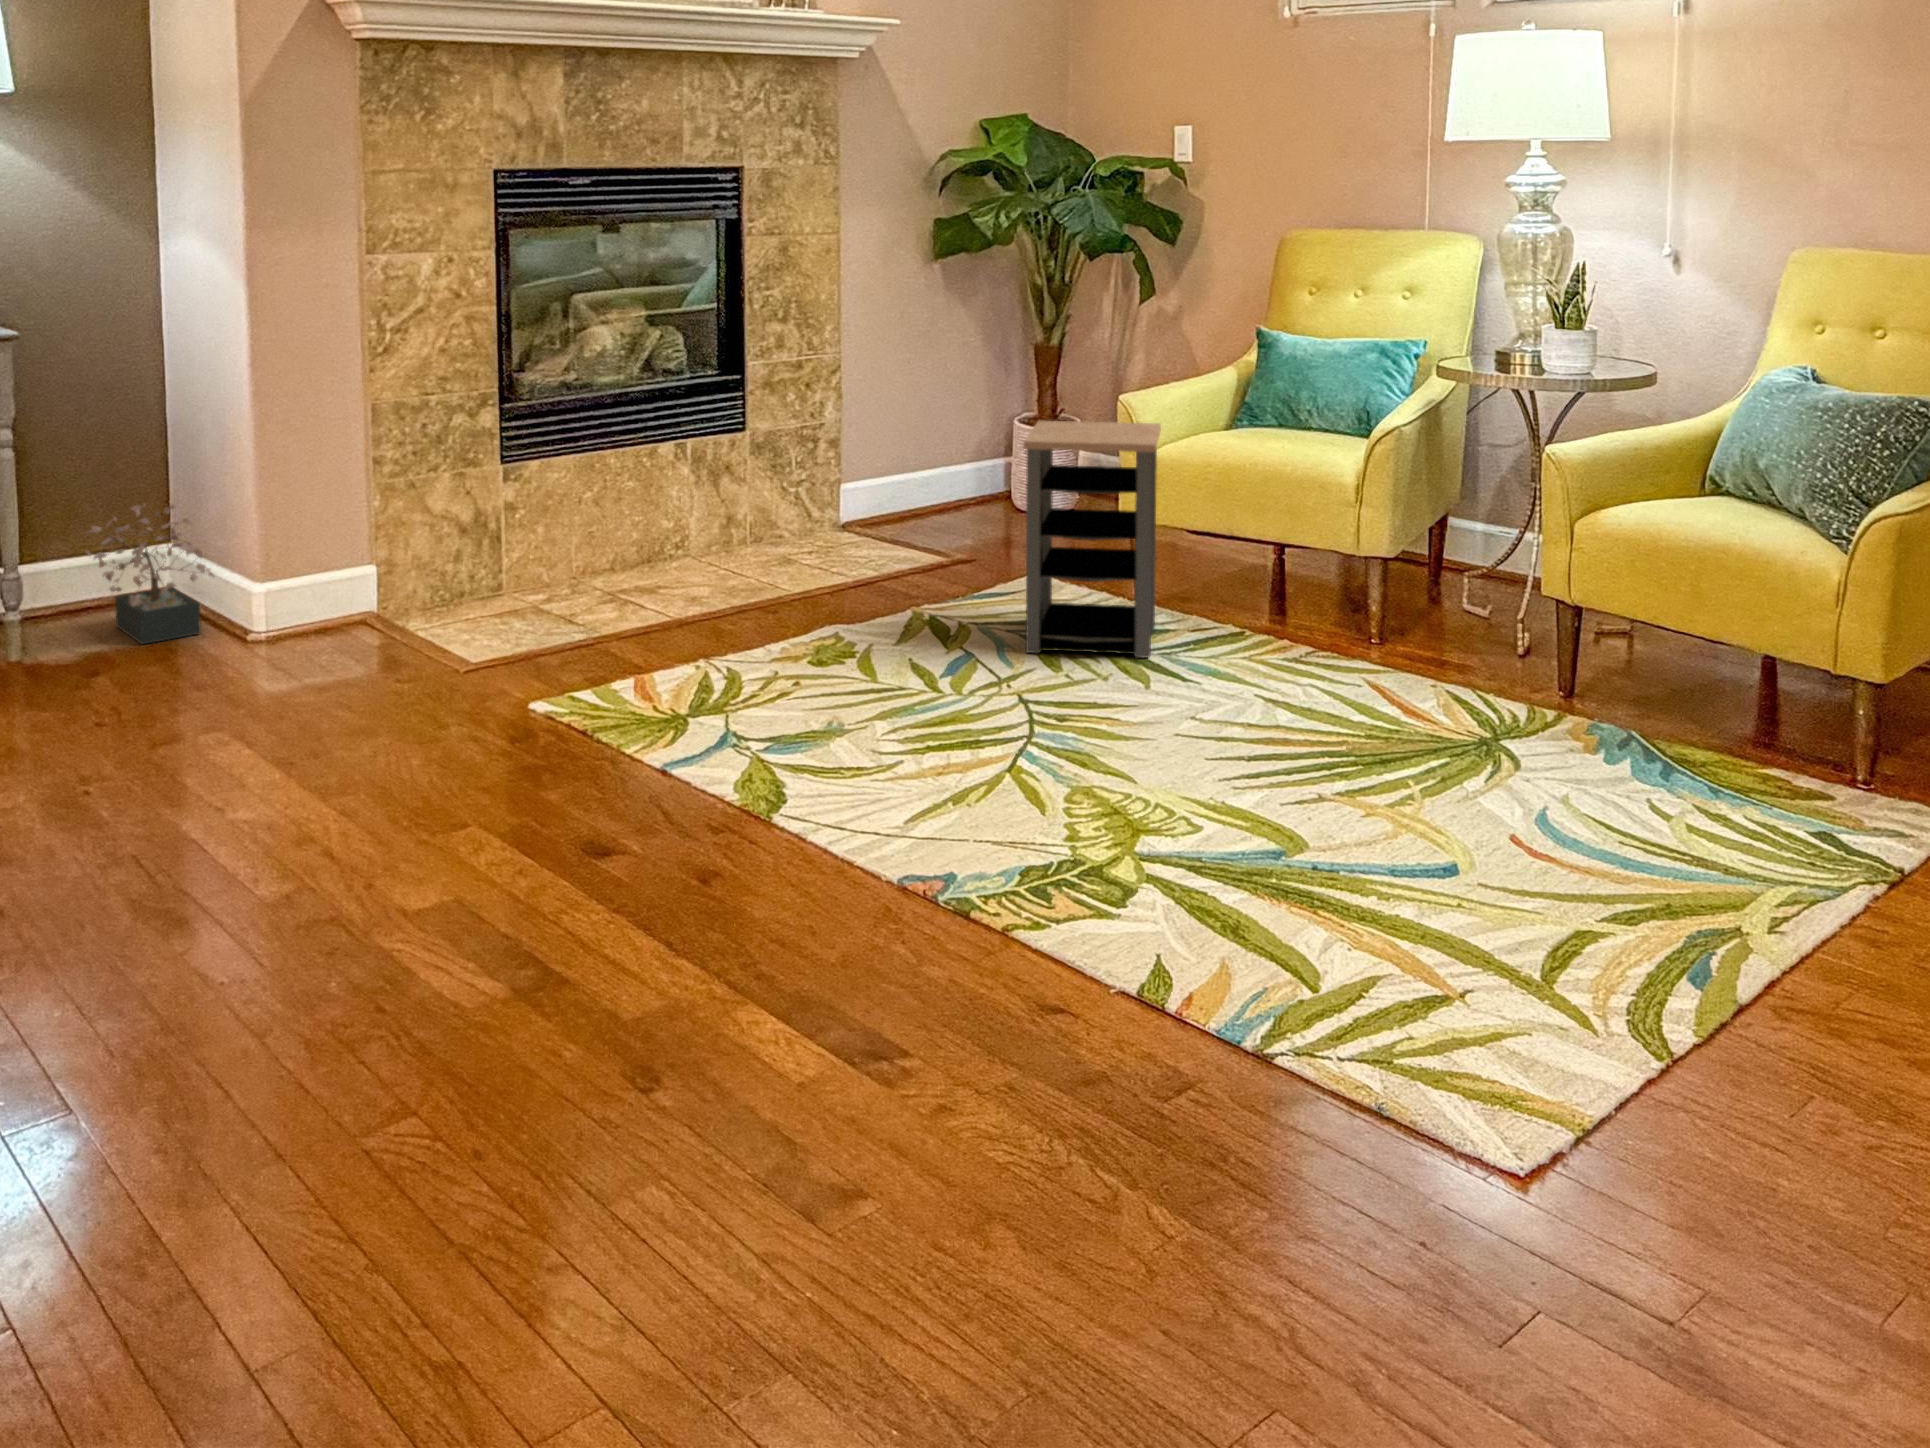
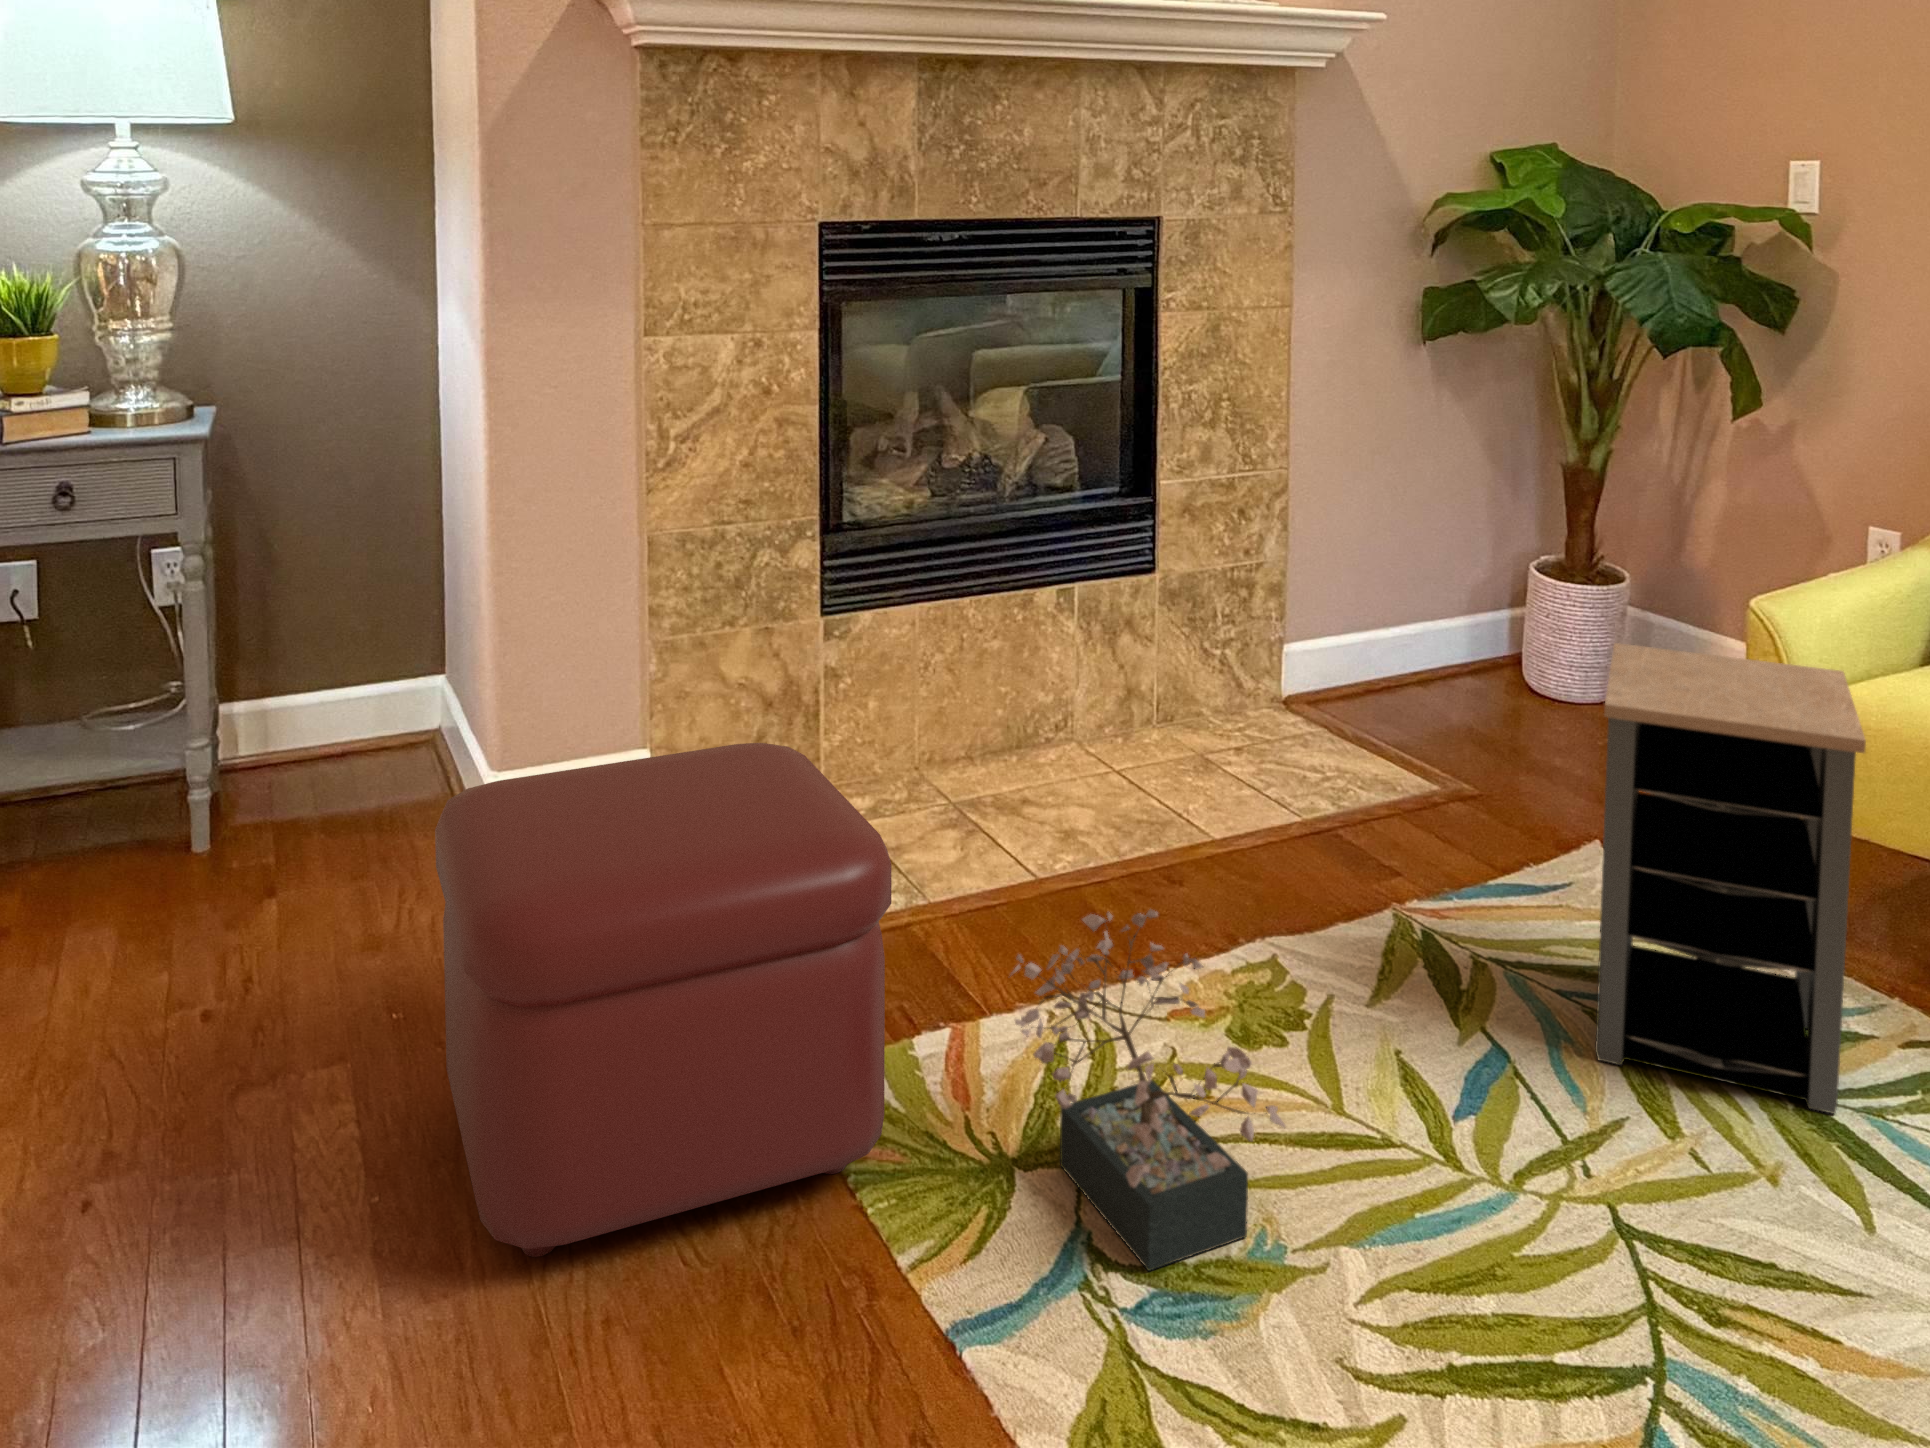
ottoman: none [302,503,611,779] -> present [435,743,892,1257]
decorative plant: present [86,504,214,644] -> present [1011,909,1285,1270]

